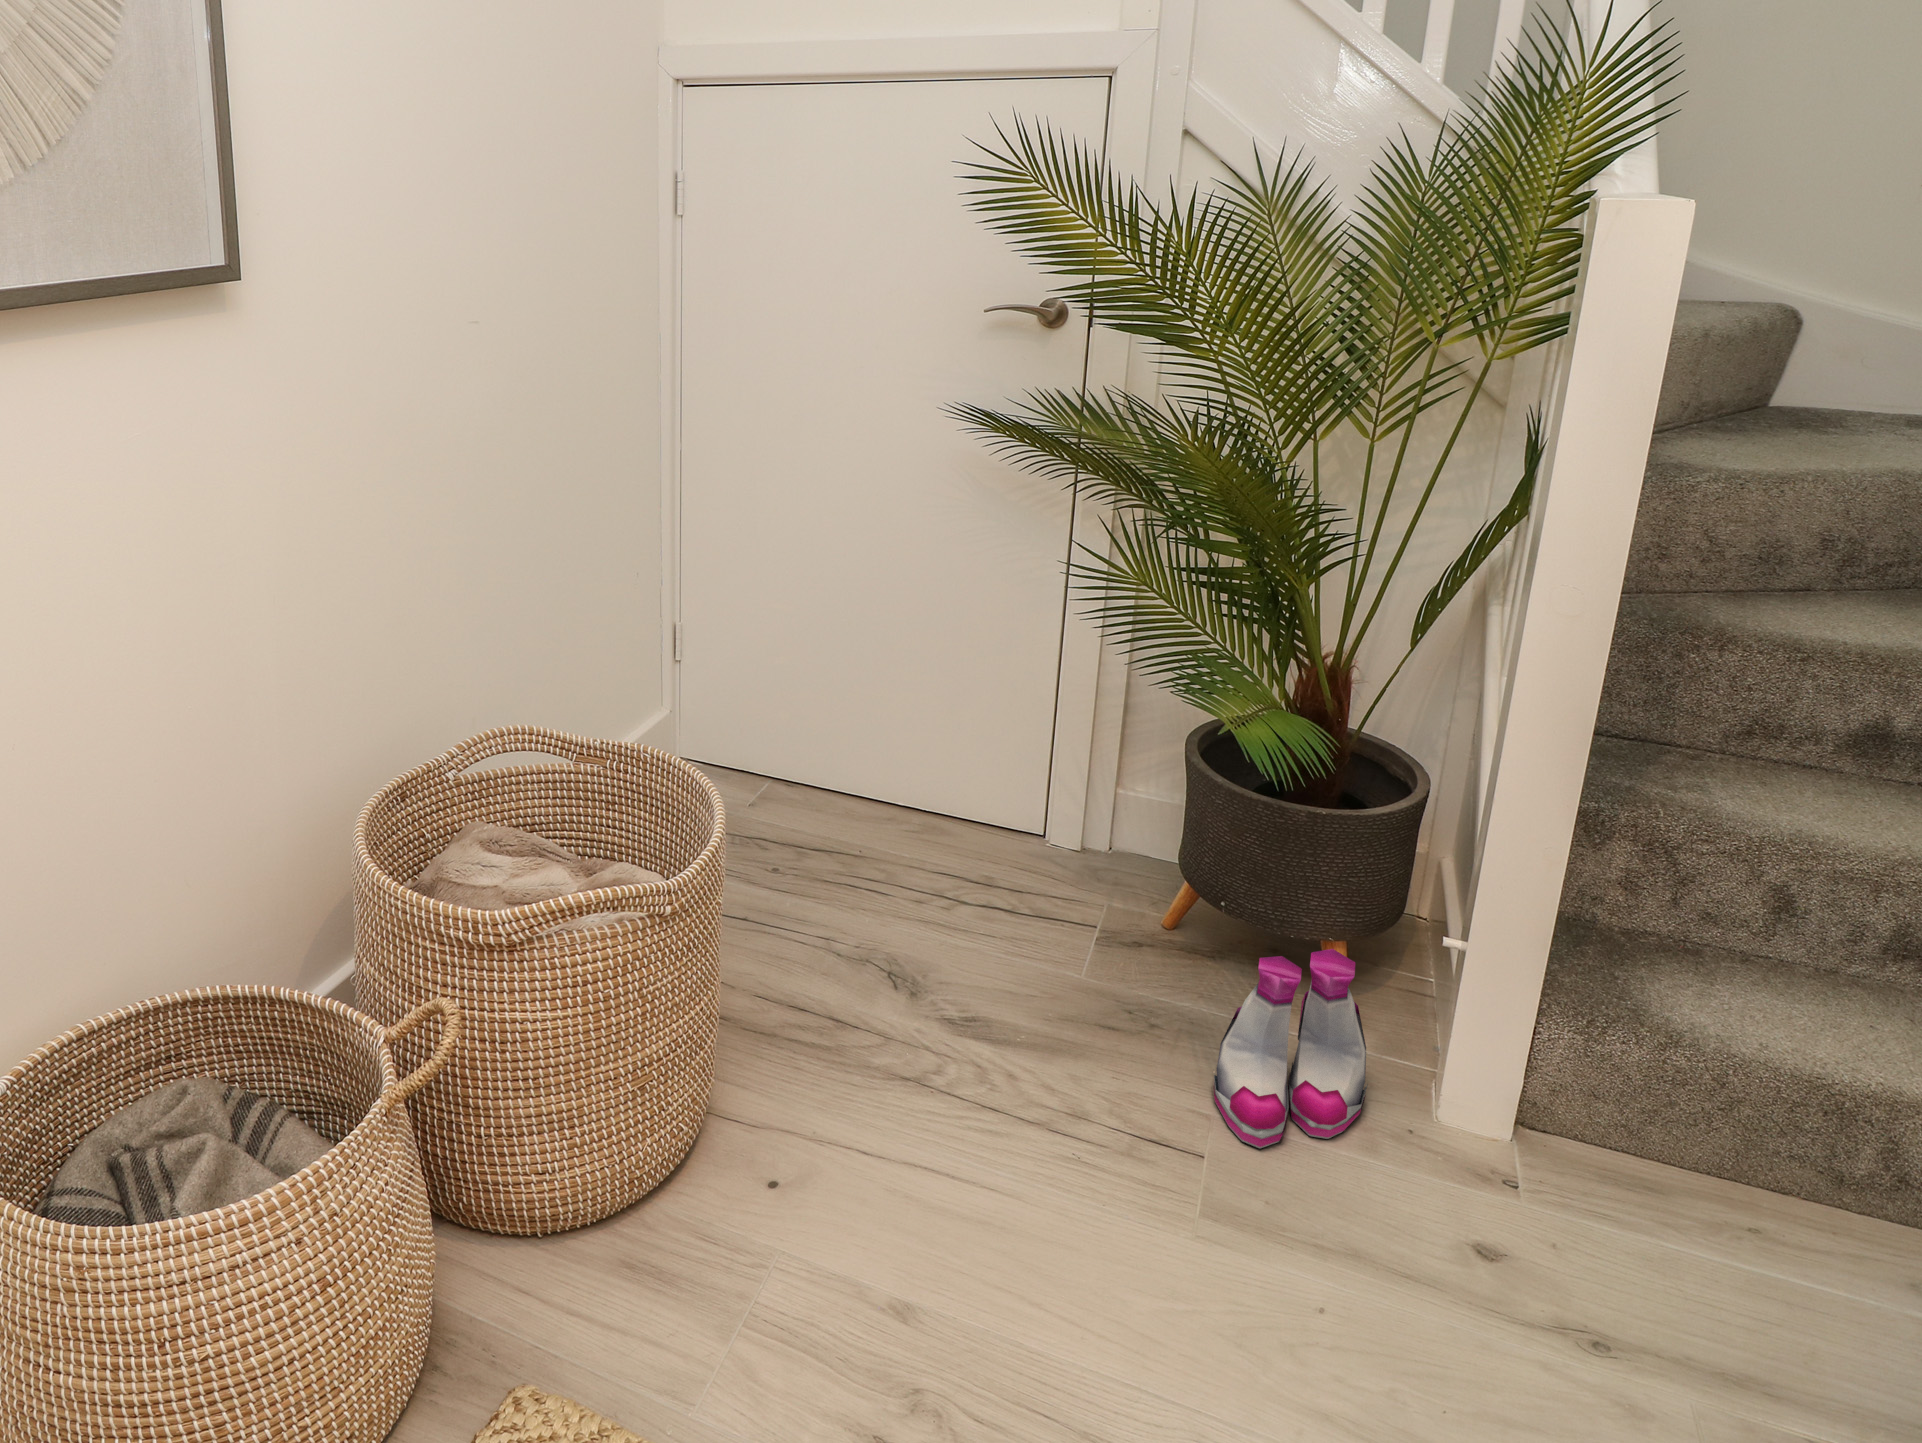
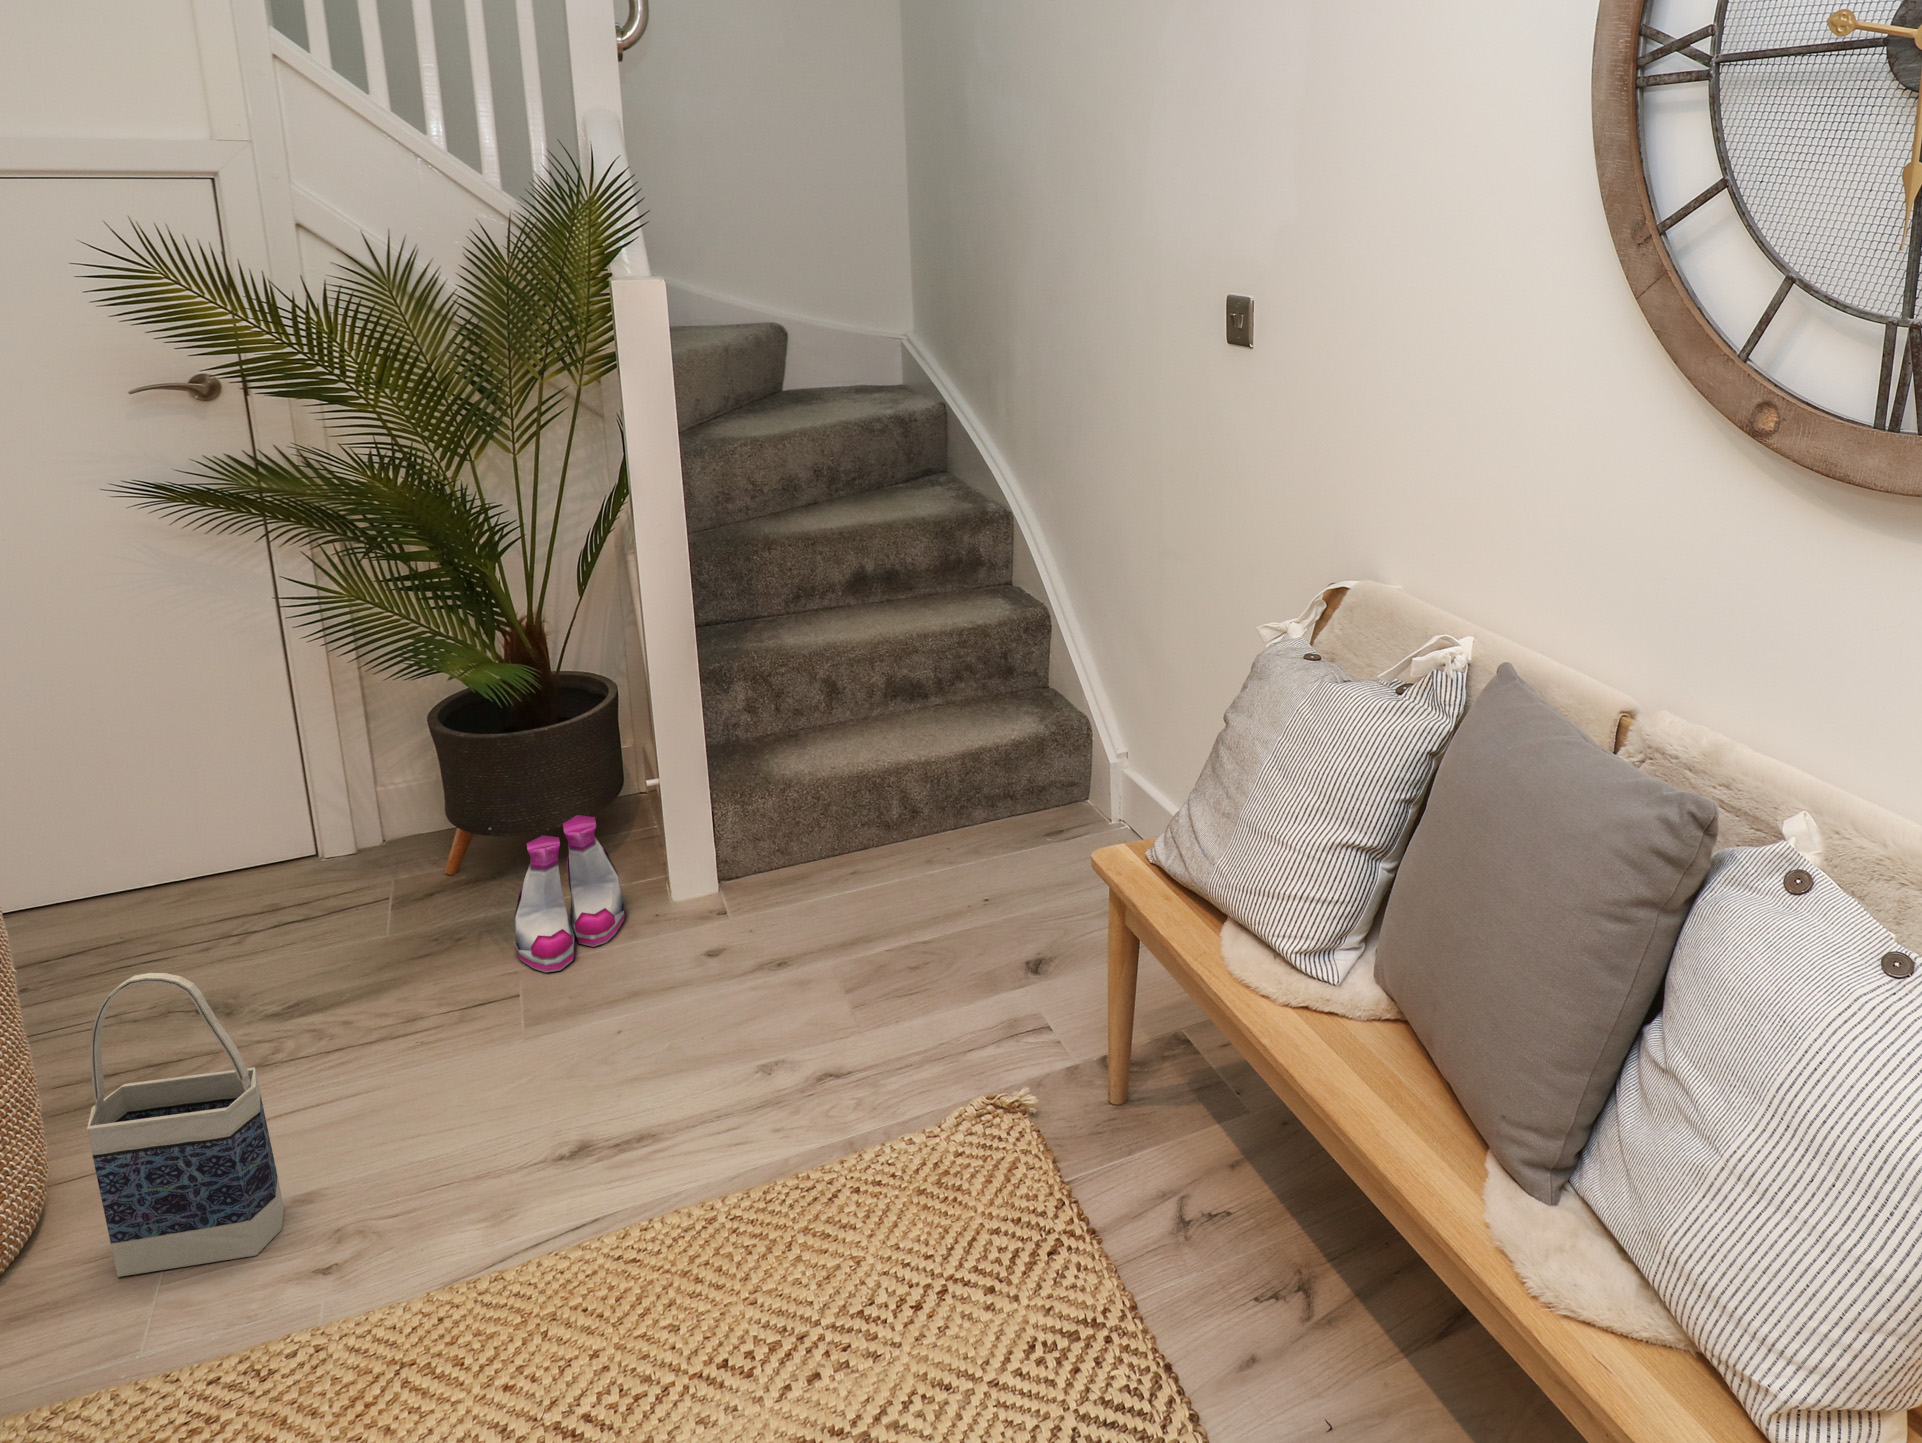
bag: none [735,972,894,1346] -> present [87,973,284,1277]

